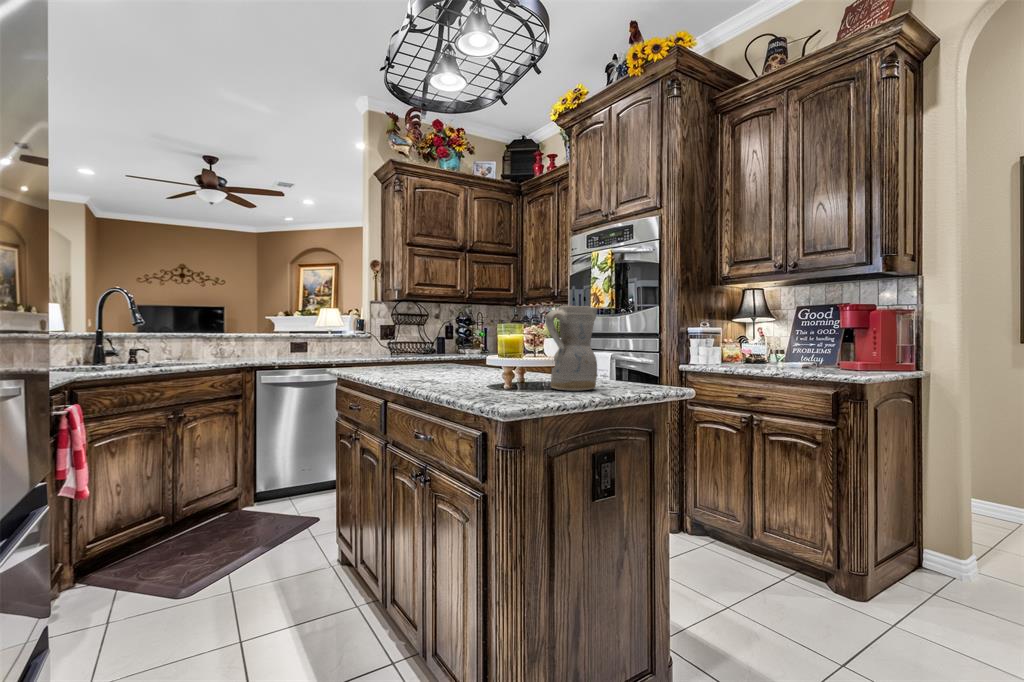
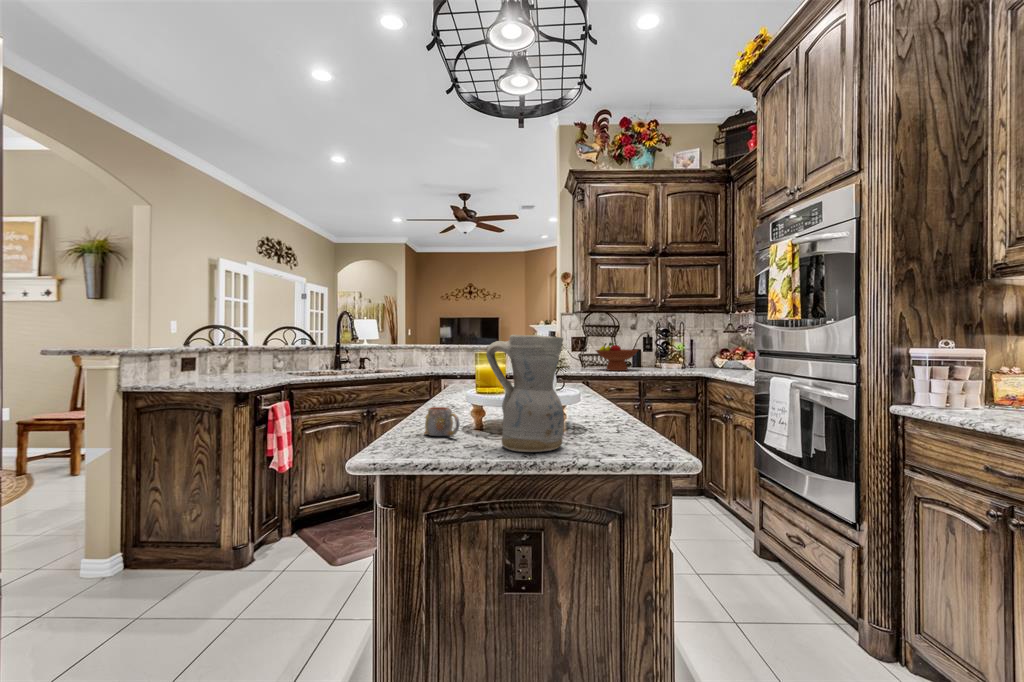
fruit bowl: none [416,330,456,357] -> present [596,343,638,371]
mug: none [474,367,513,390] -> present [424,407,459,436]

